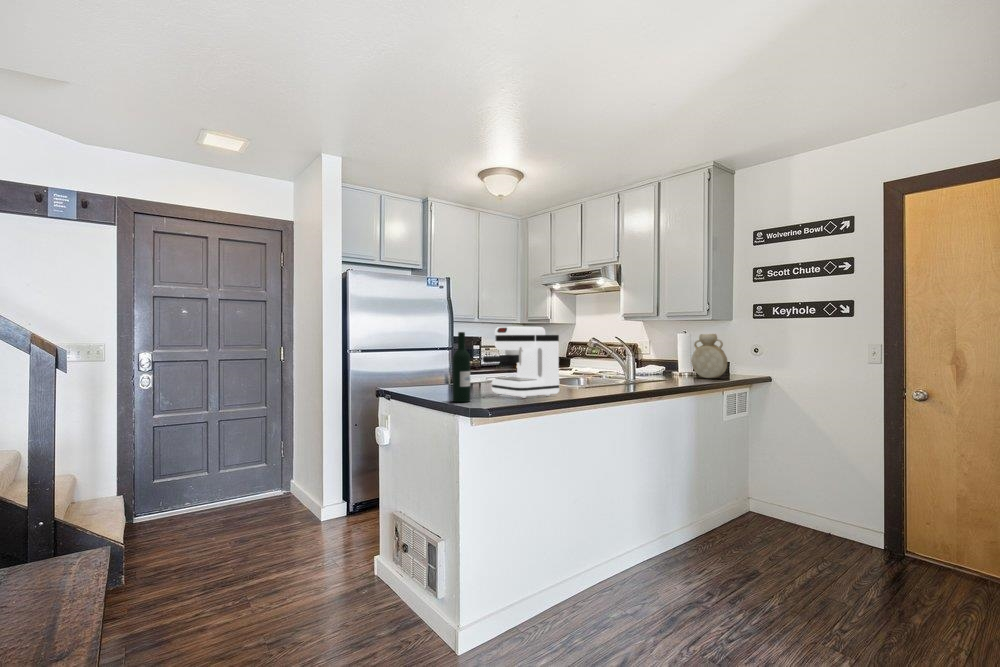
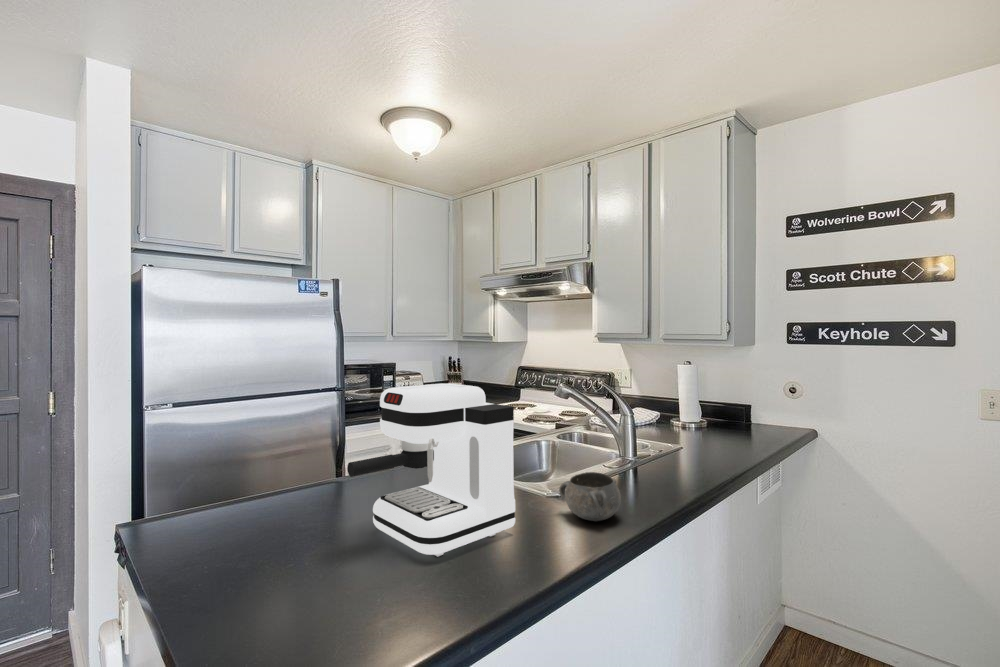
wine bottle: present [453,332,470,402] -> none [256,421,304,603]
vase: present [691,334,727,378] -> none [703,367,758,434]
decorative bowl: none [582,373,613,394] -> present [559,472,621,521]

